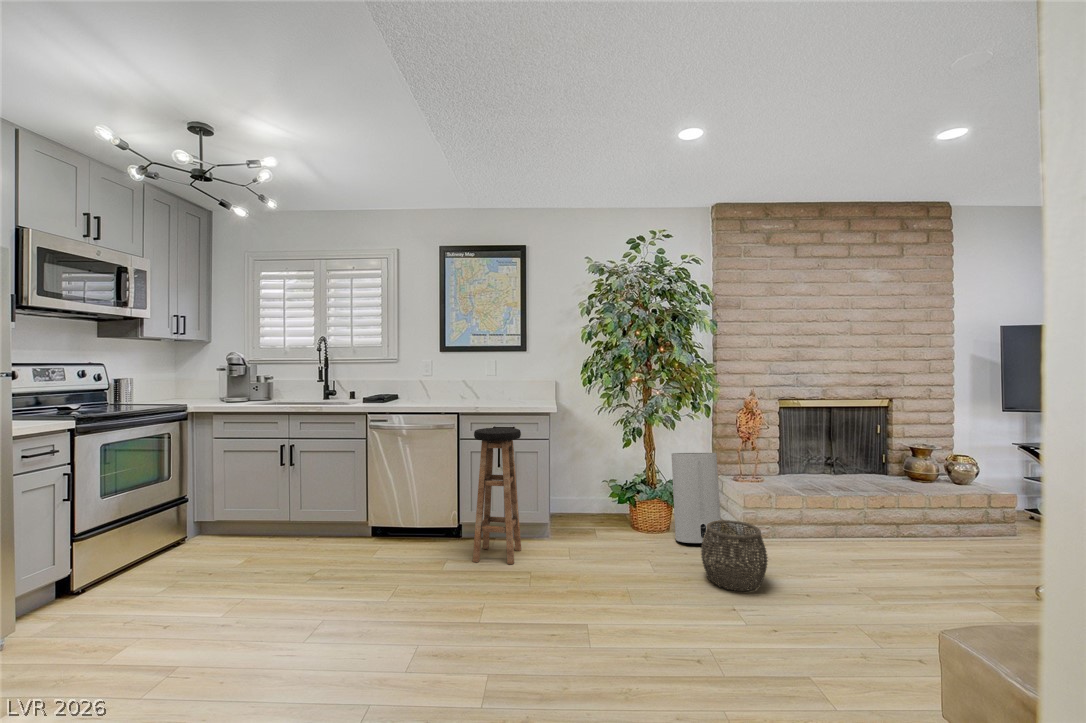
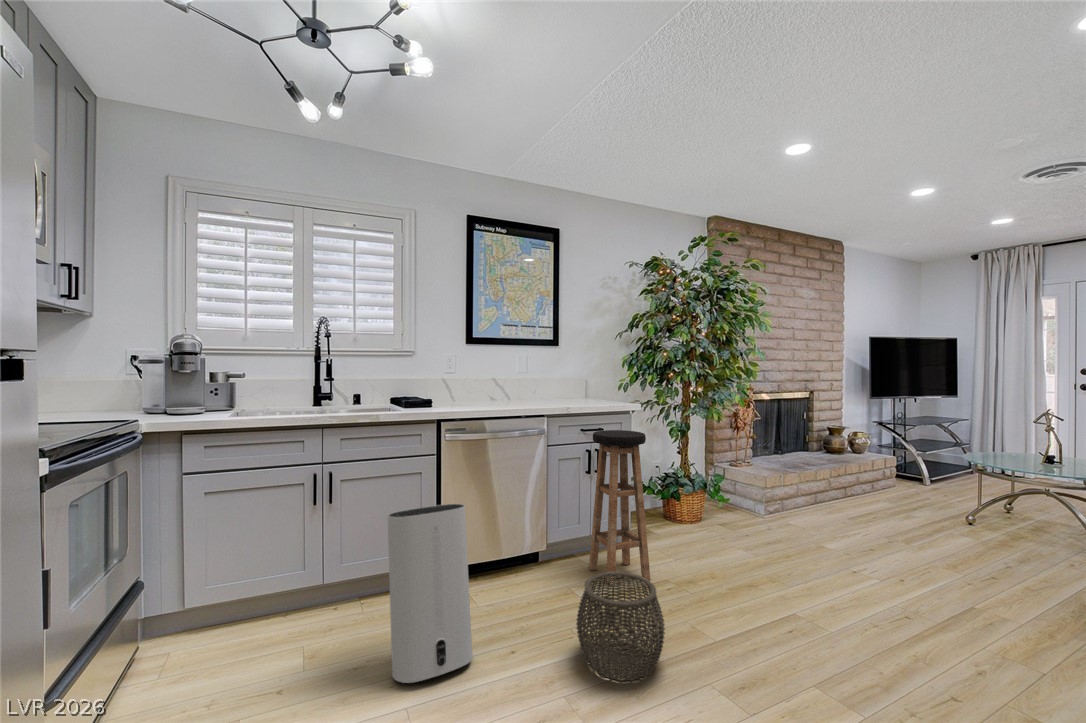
air purifier: present [671,453,721,543] -> present [388,504,472,683]
woven basket: present [701,520,768,592] -> present [576,572,665,682]

